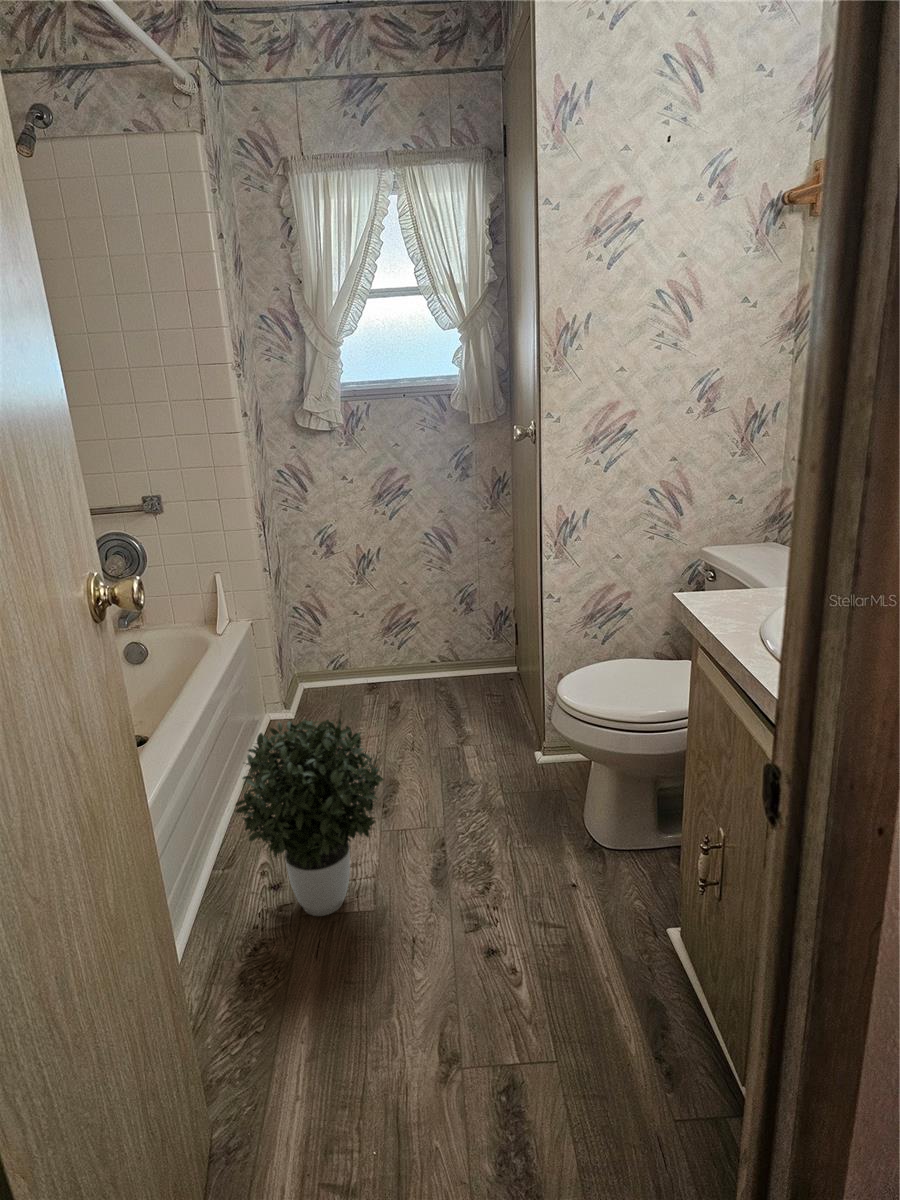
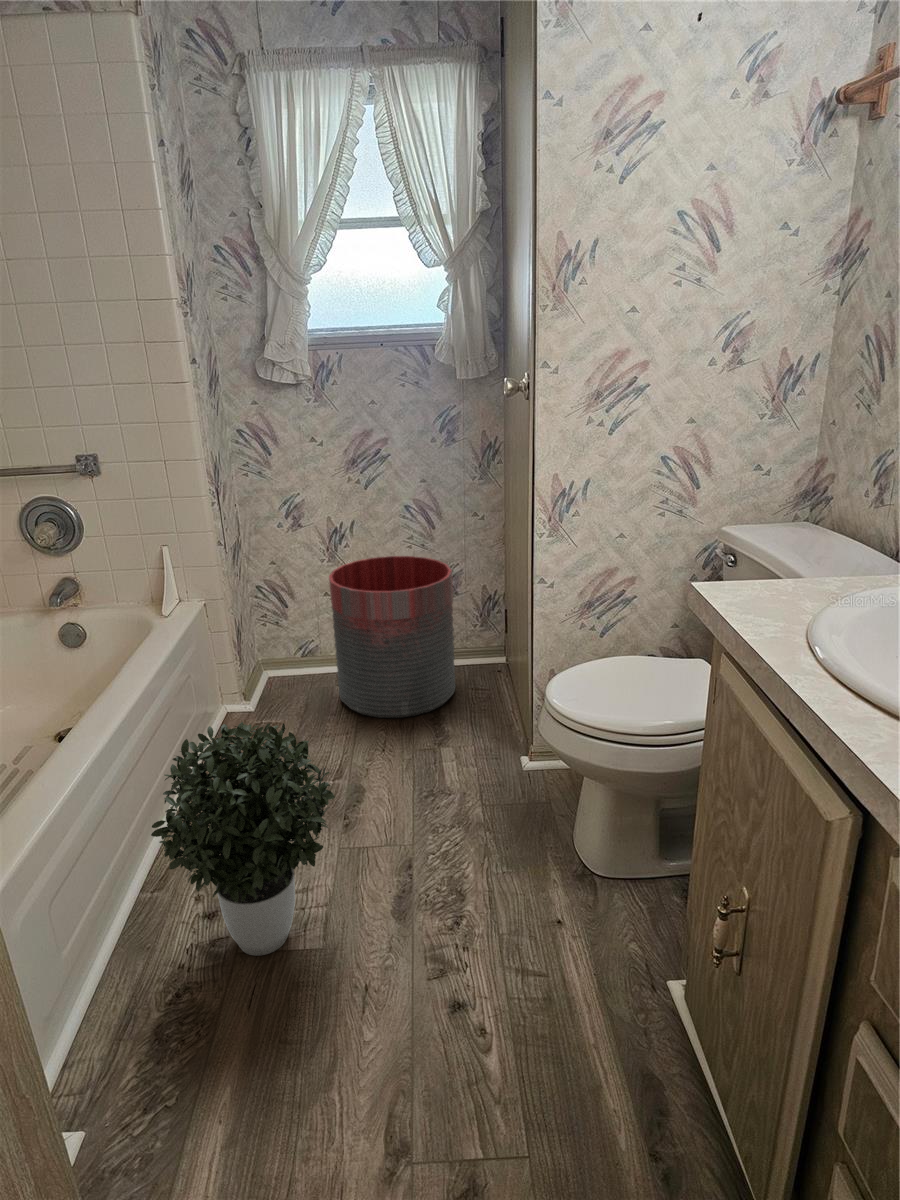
trash can: none [361,580,472,721] -> present [329,556,456,718]

